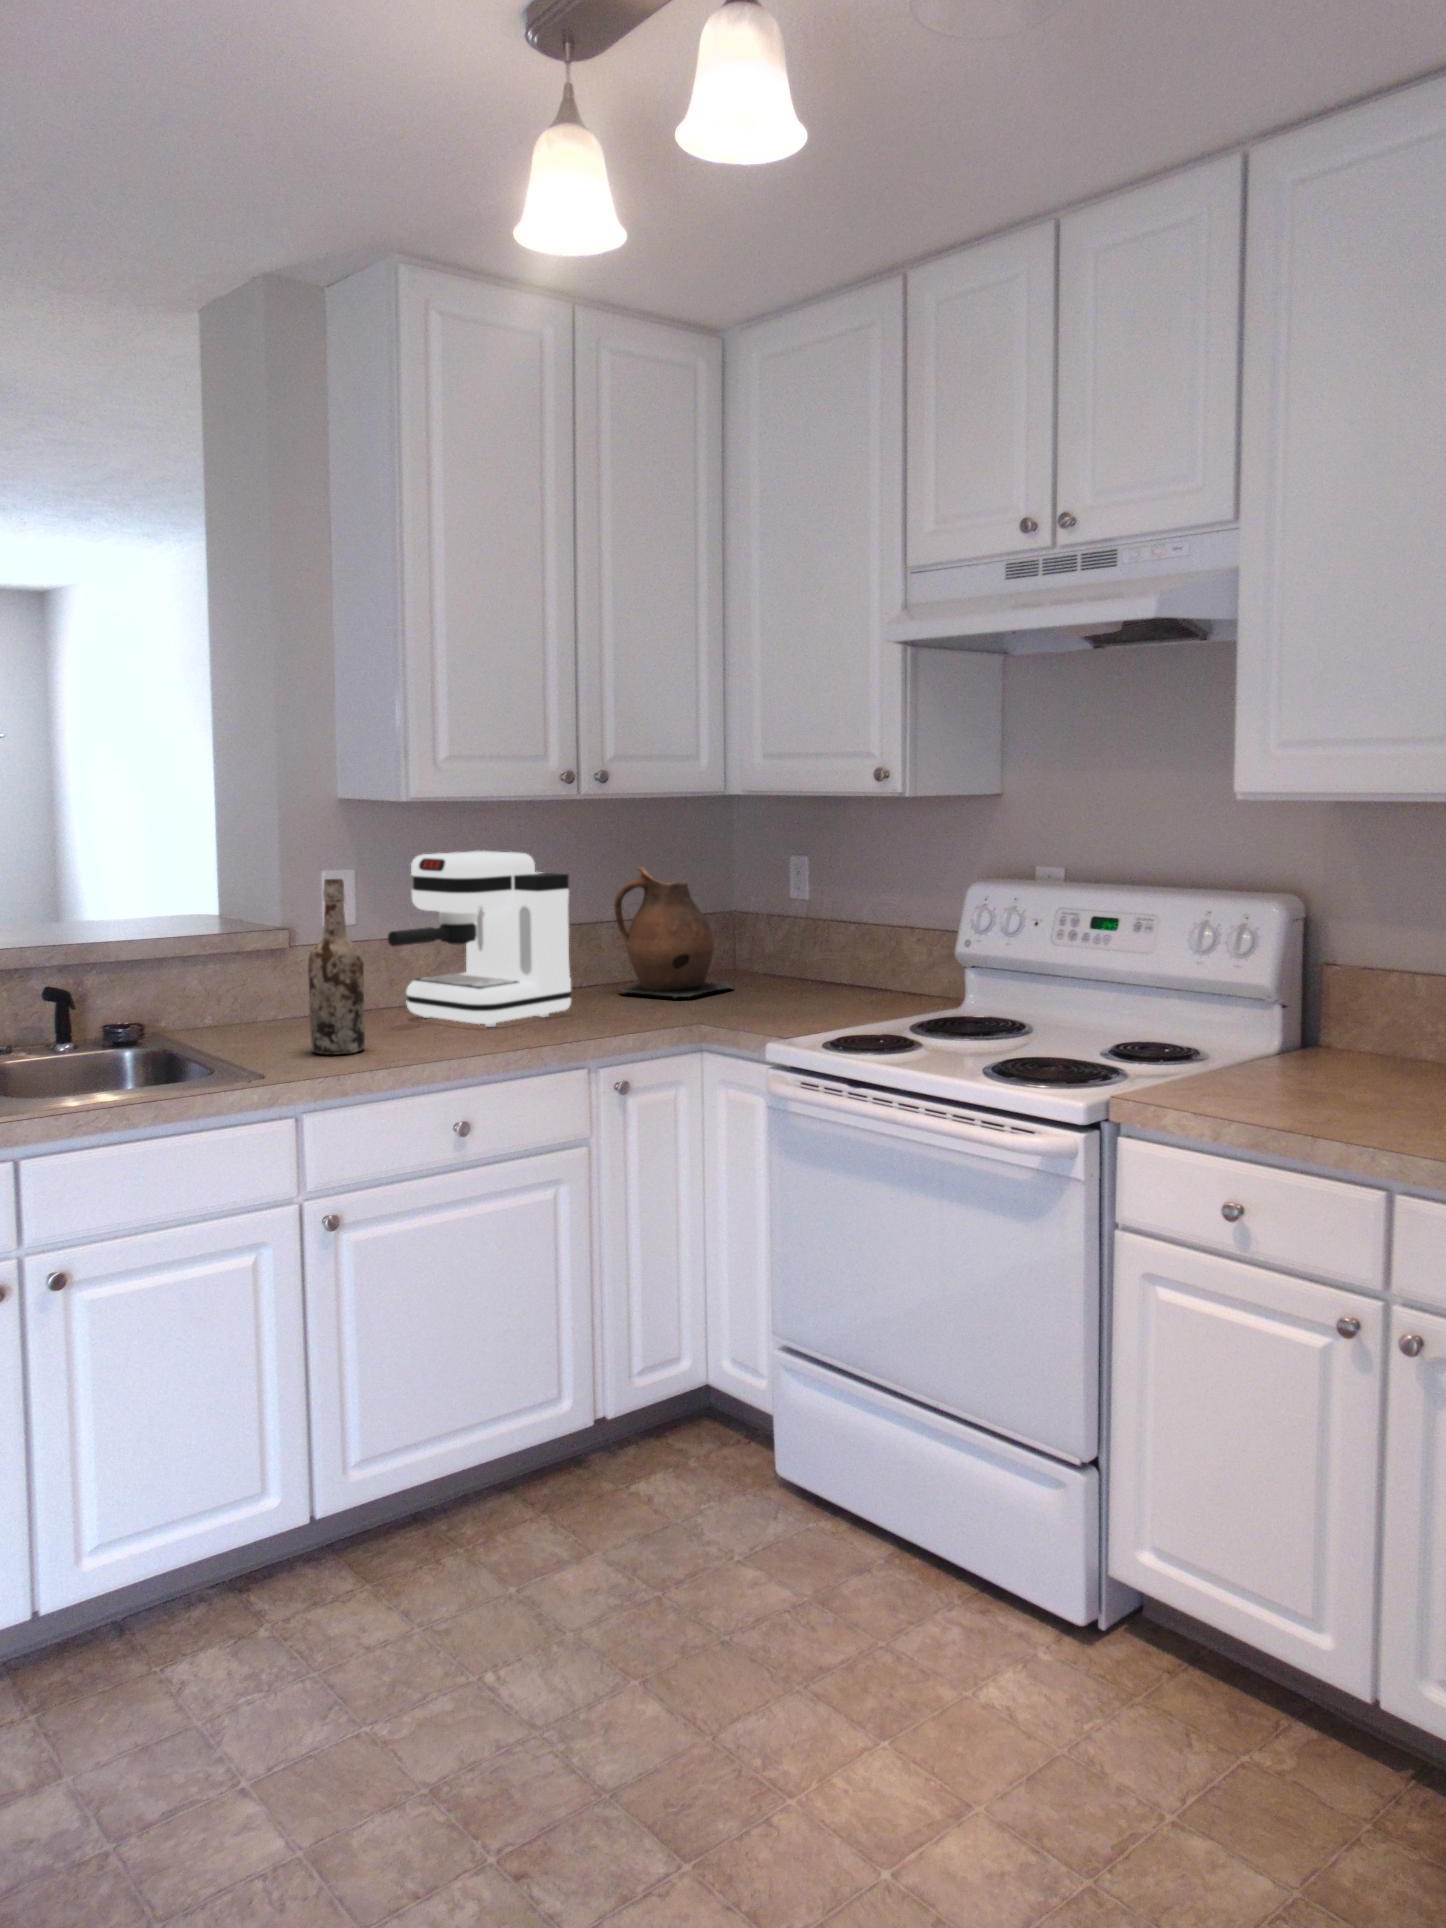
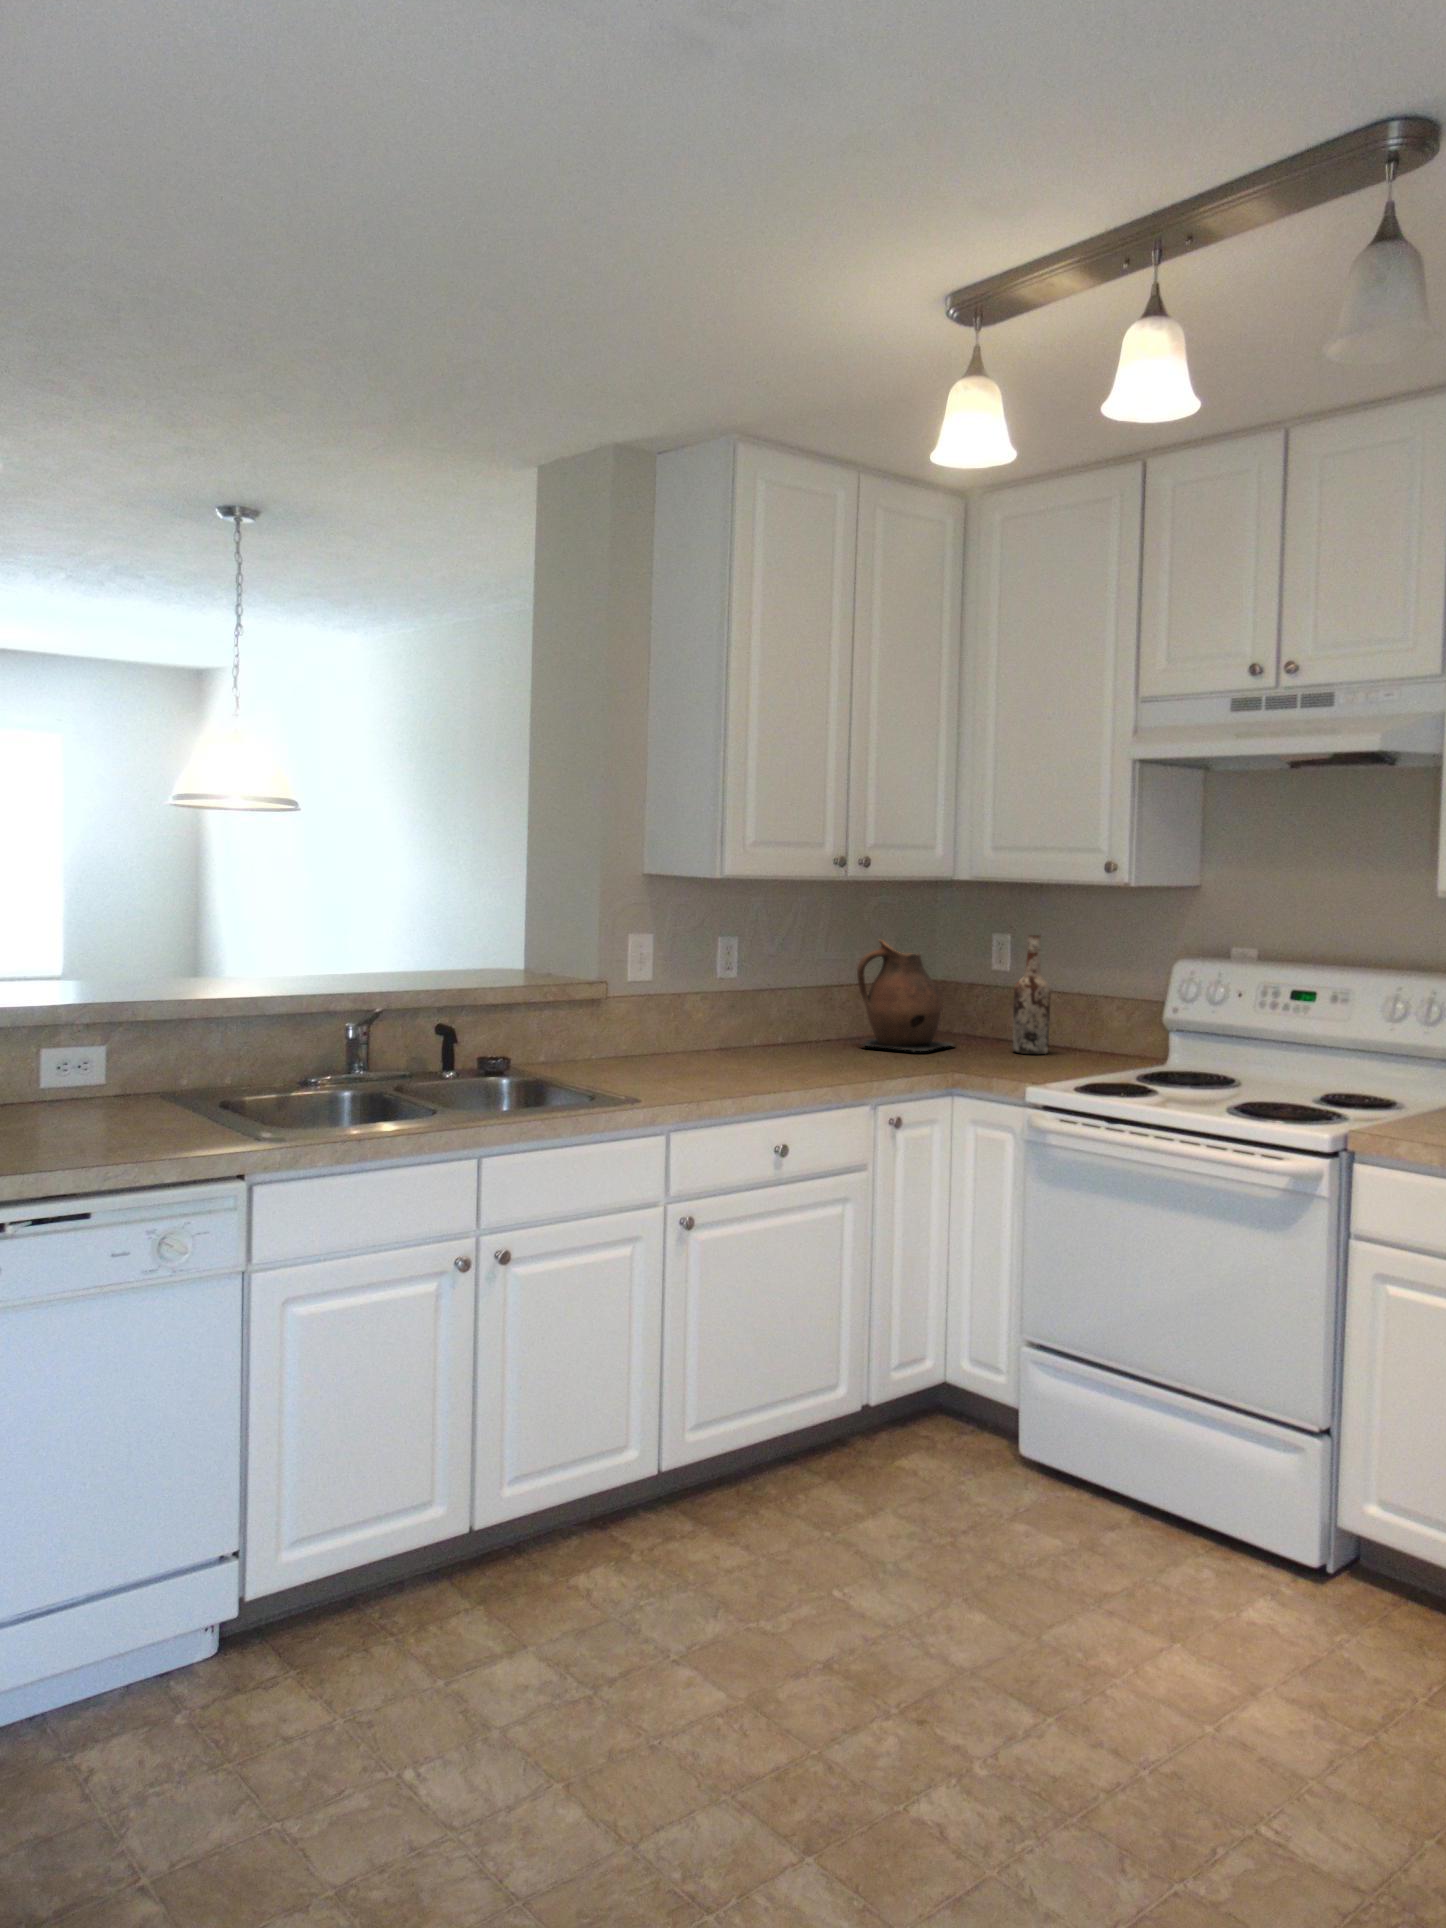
coffee maker: present [388,851,571,1027] -> none [699,922,841,1069]
wine bottle: present [308,879,365,1055] -> present [1012,935,1051,1054]

